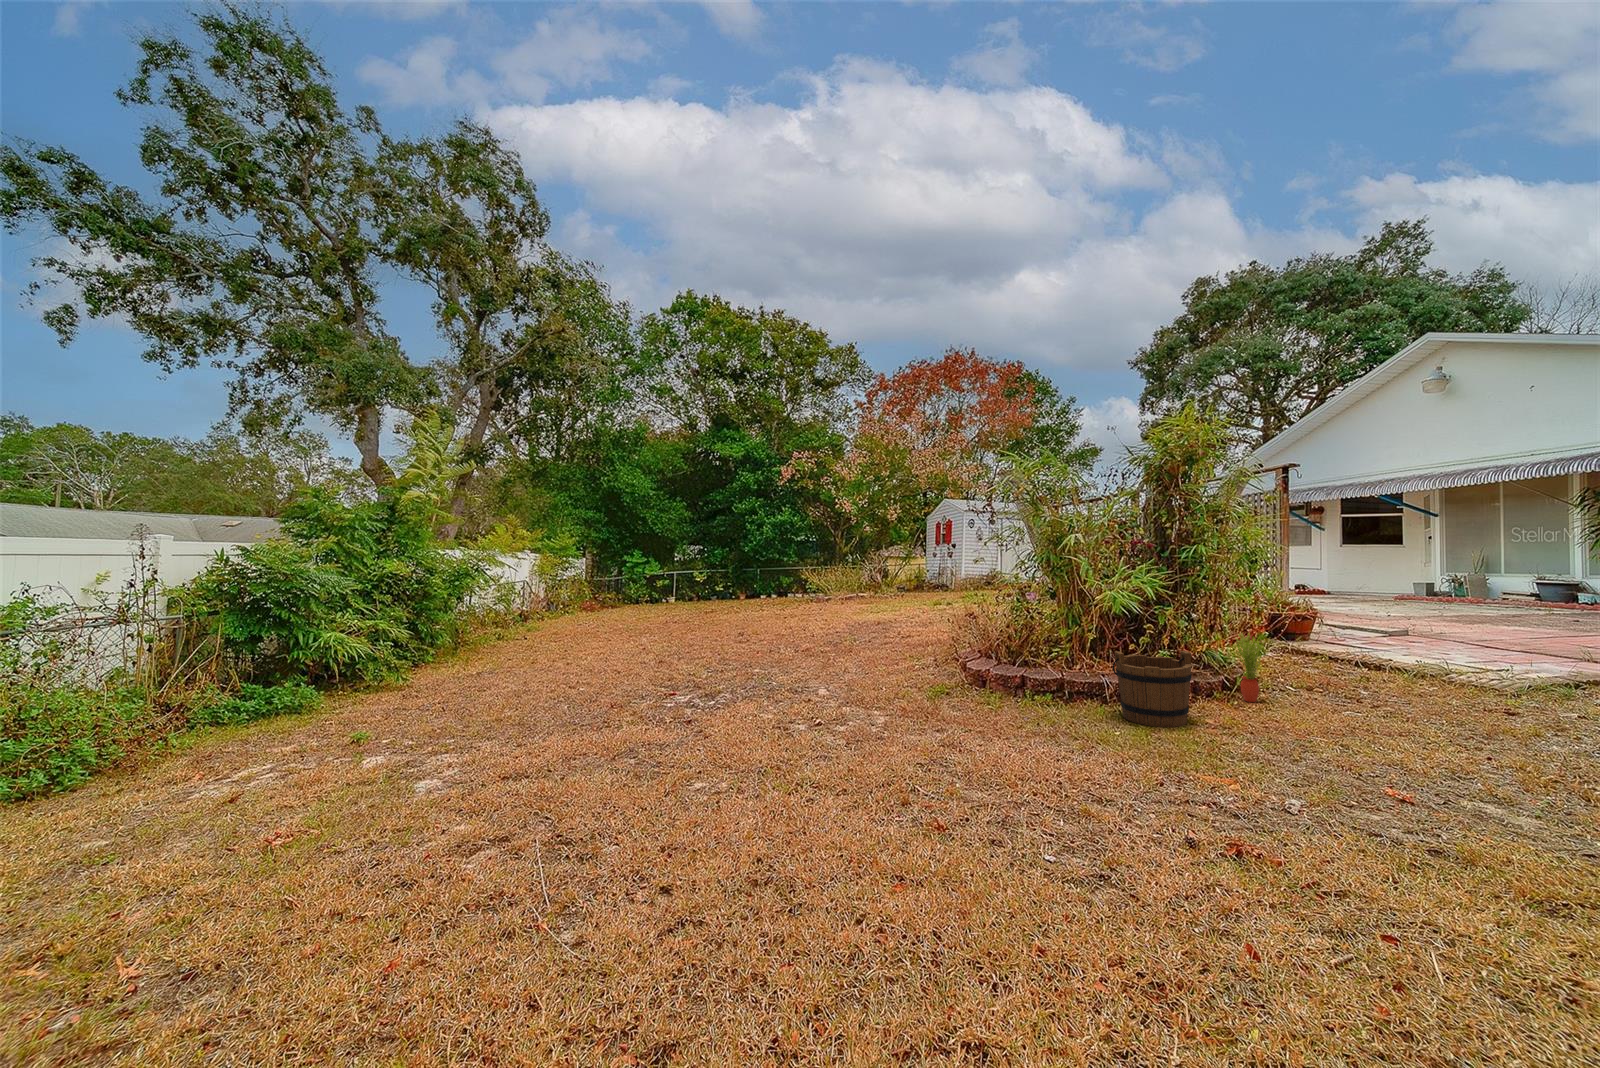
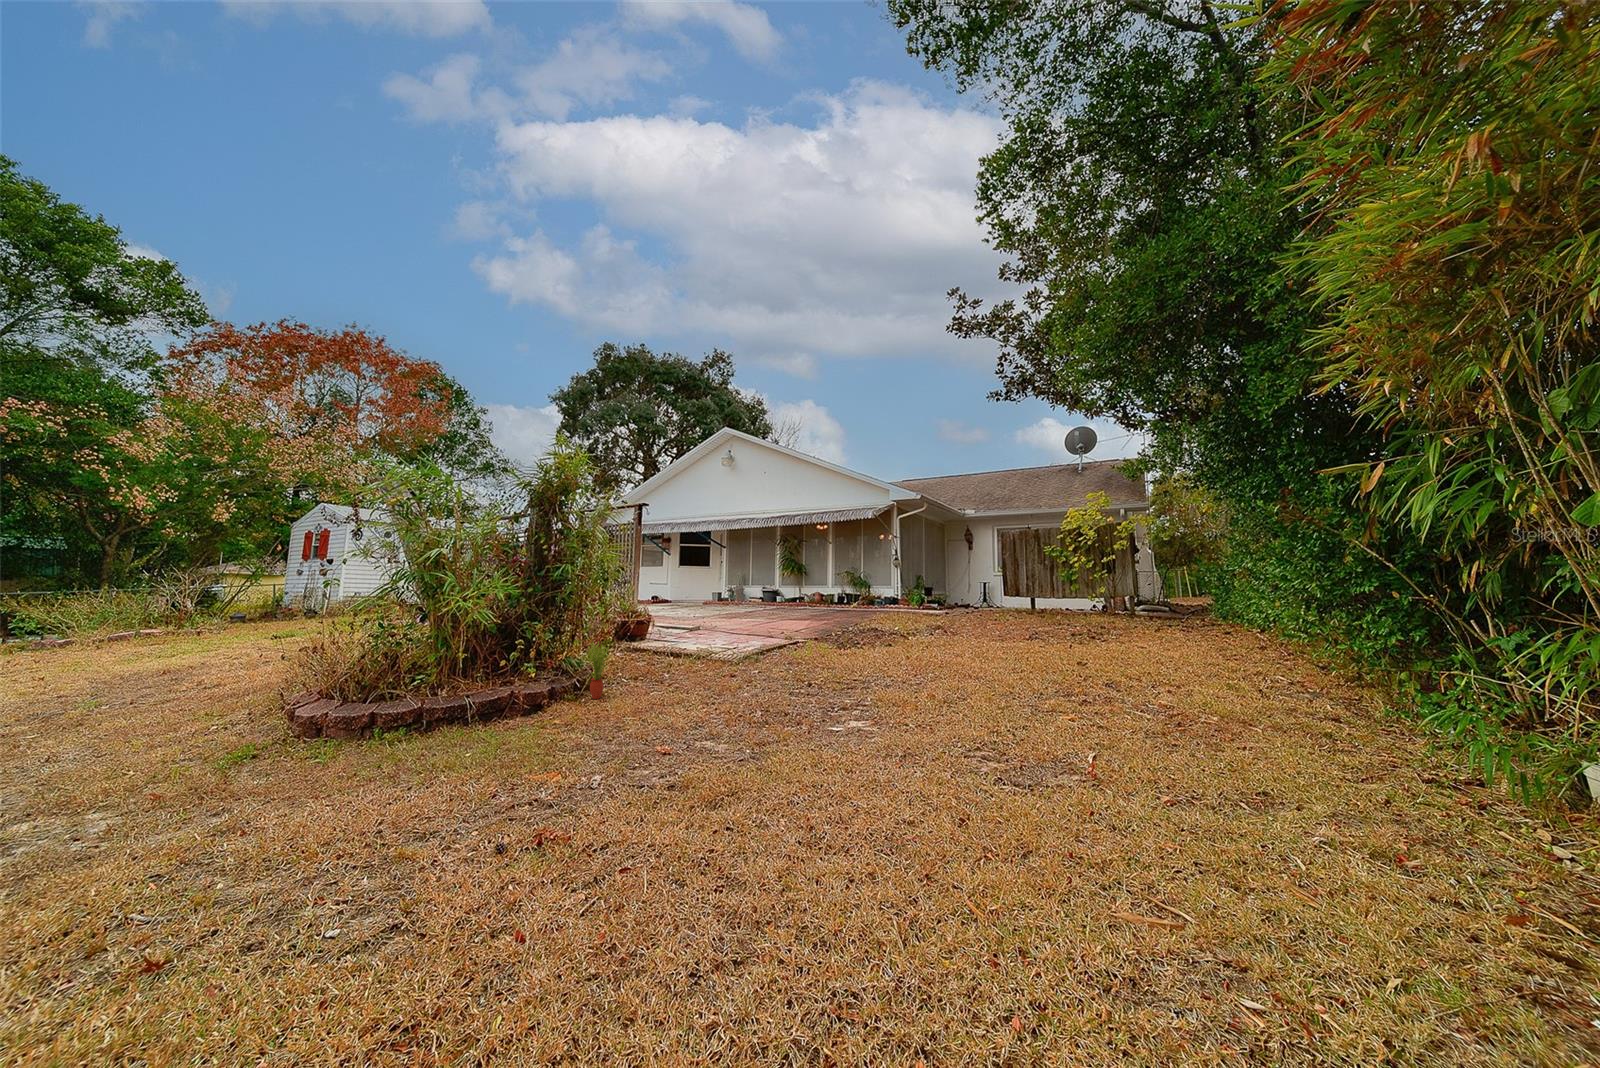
bucket: present [1112,651,1192,727] -> none [474,664,549,741]

